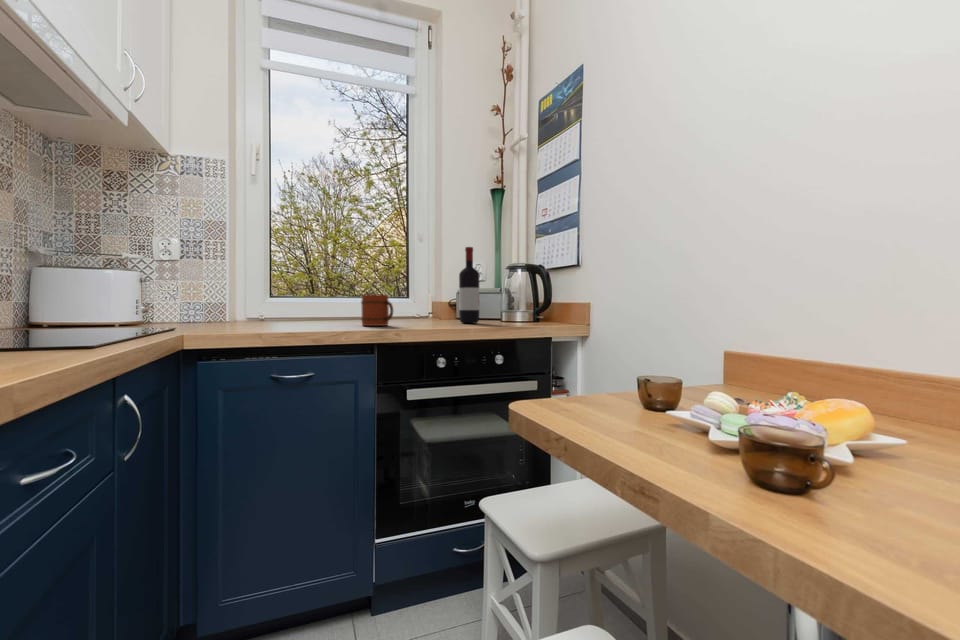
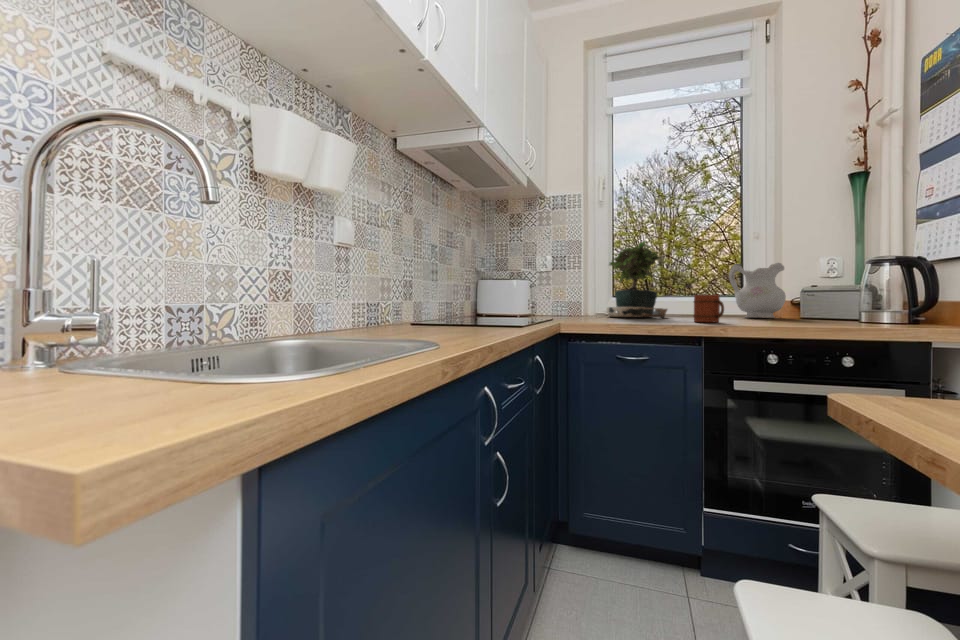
potted plant: none [230,229,333,321] -> present [606,241,667,317]
wine bottle: present [459,247,479,323] -> none [800,243,826,322]
ceramic pitcher: none [395,263,445,319] -> present [729,263,786,318]

